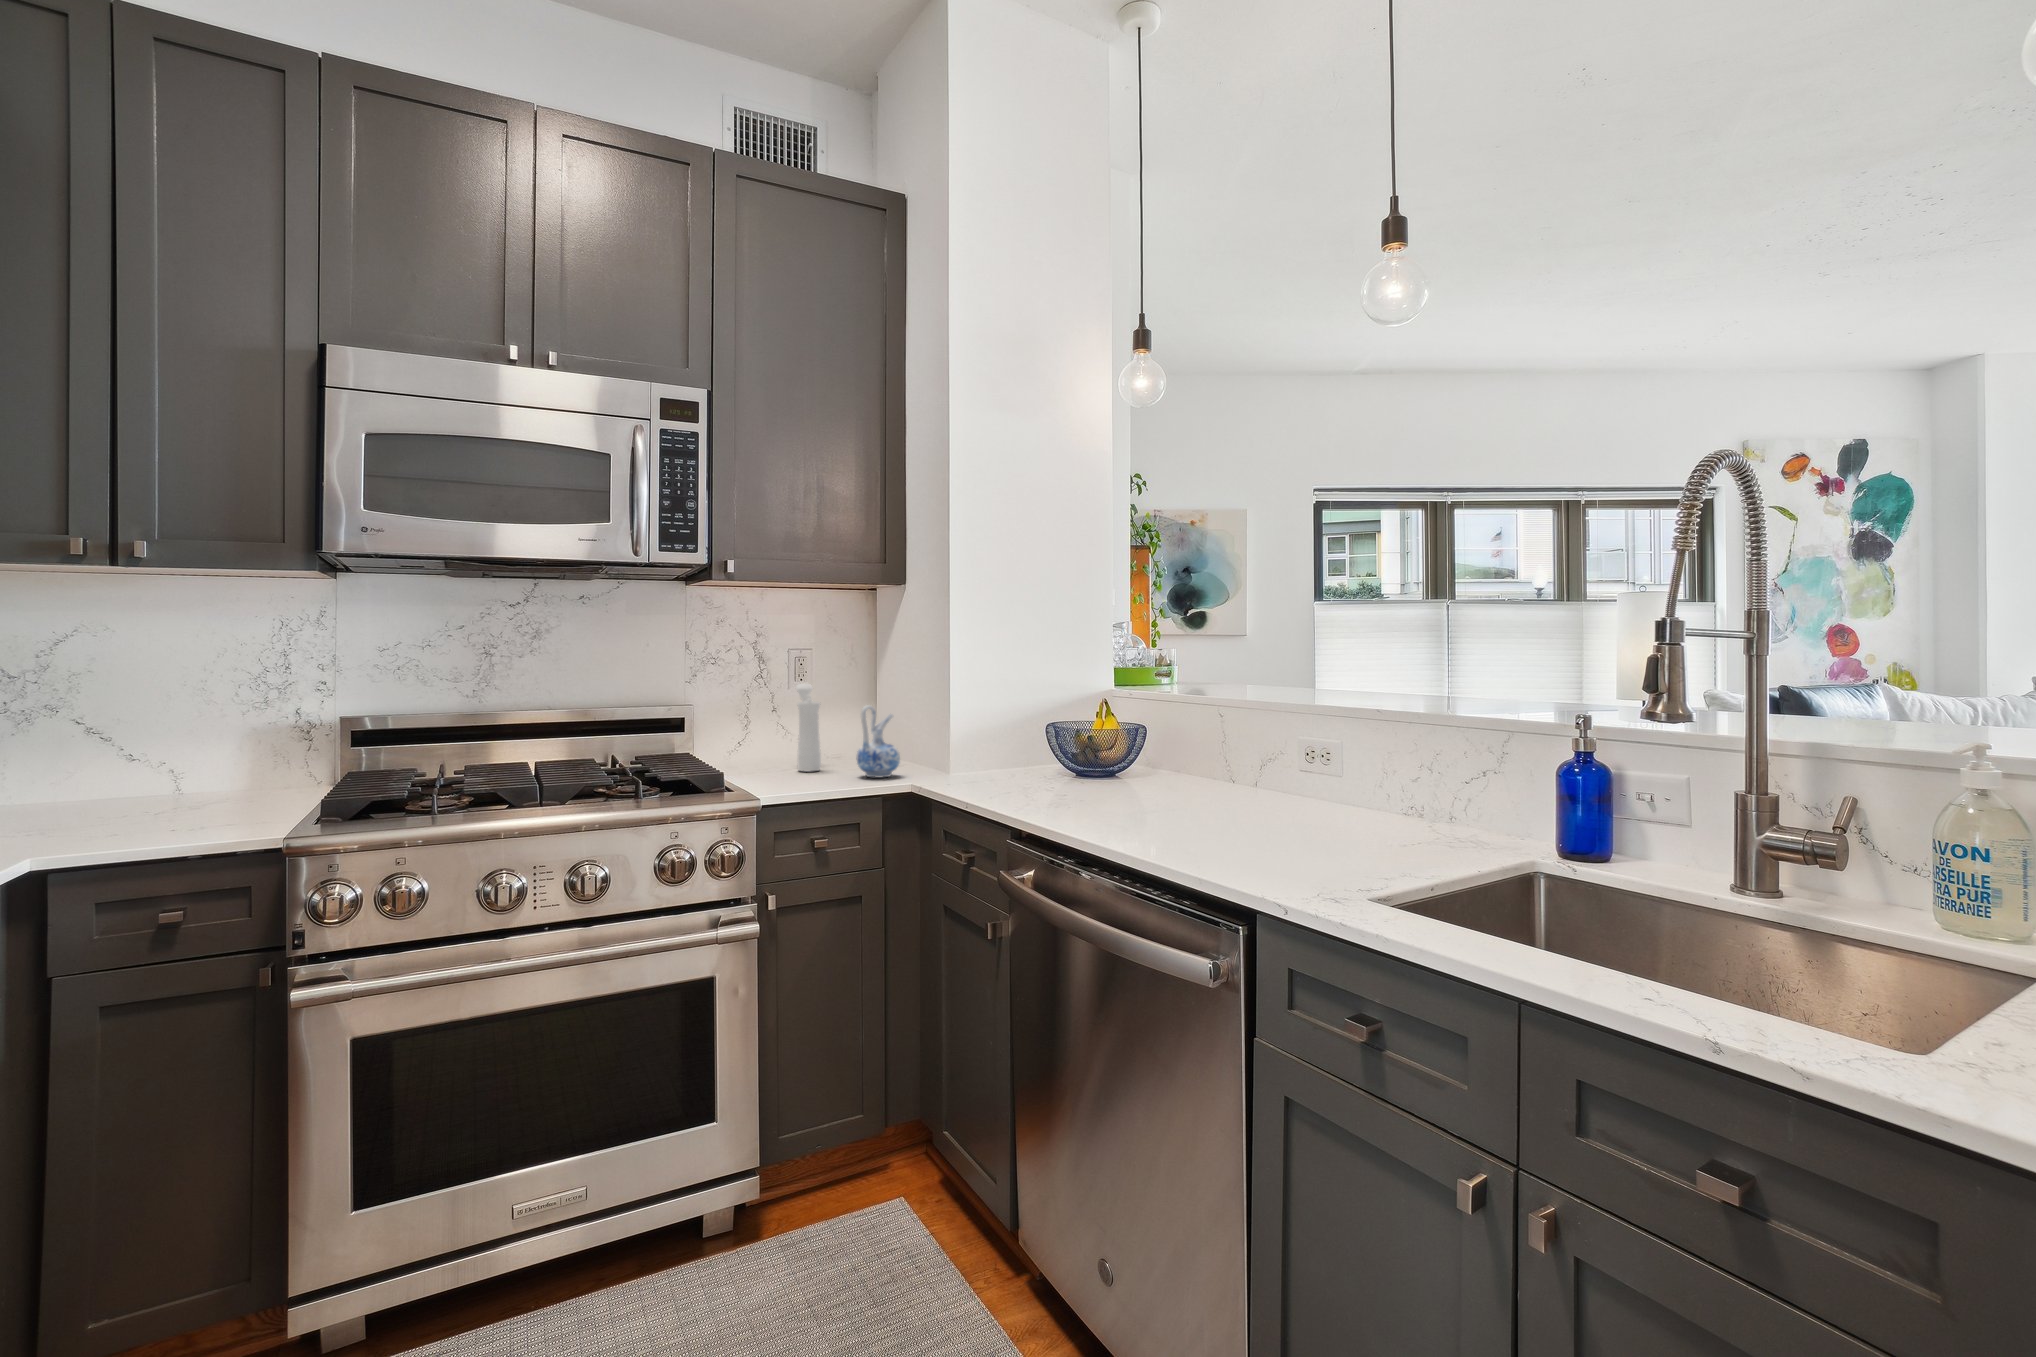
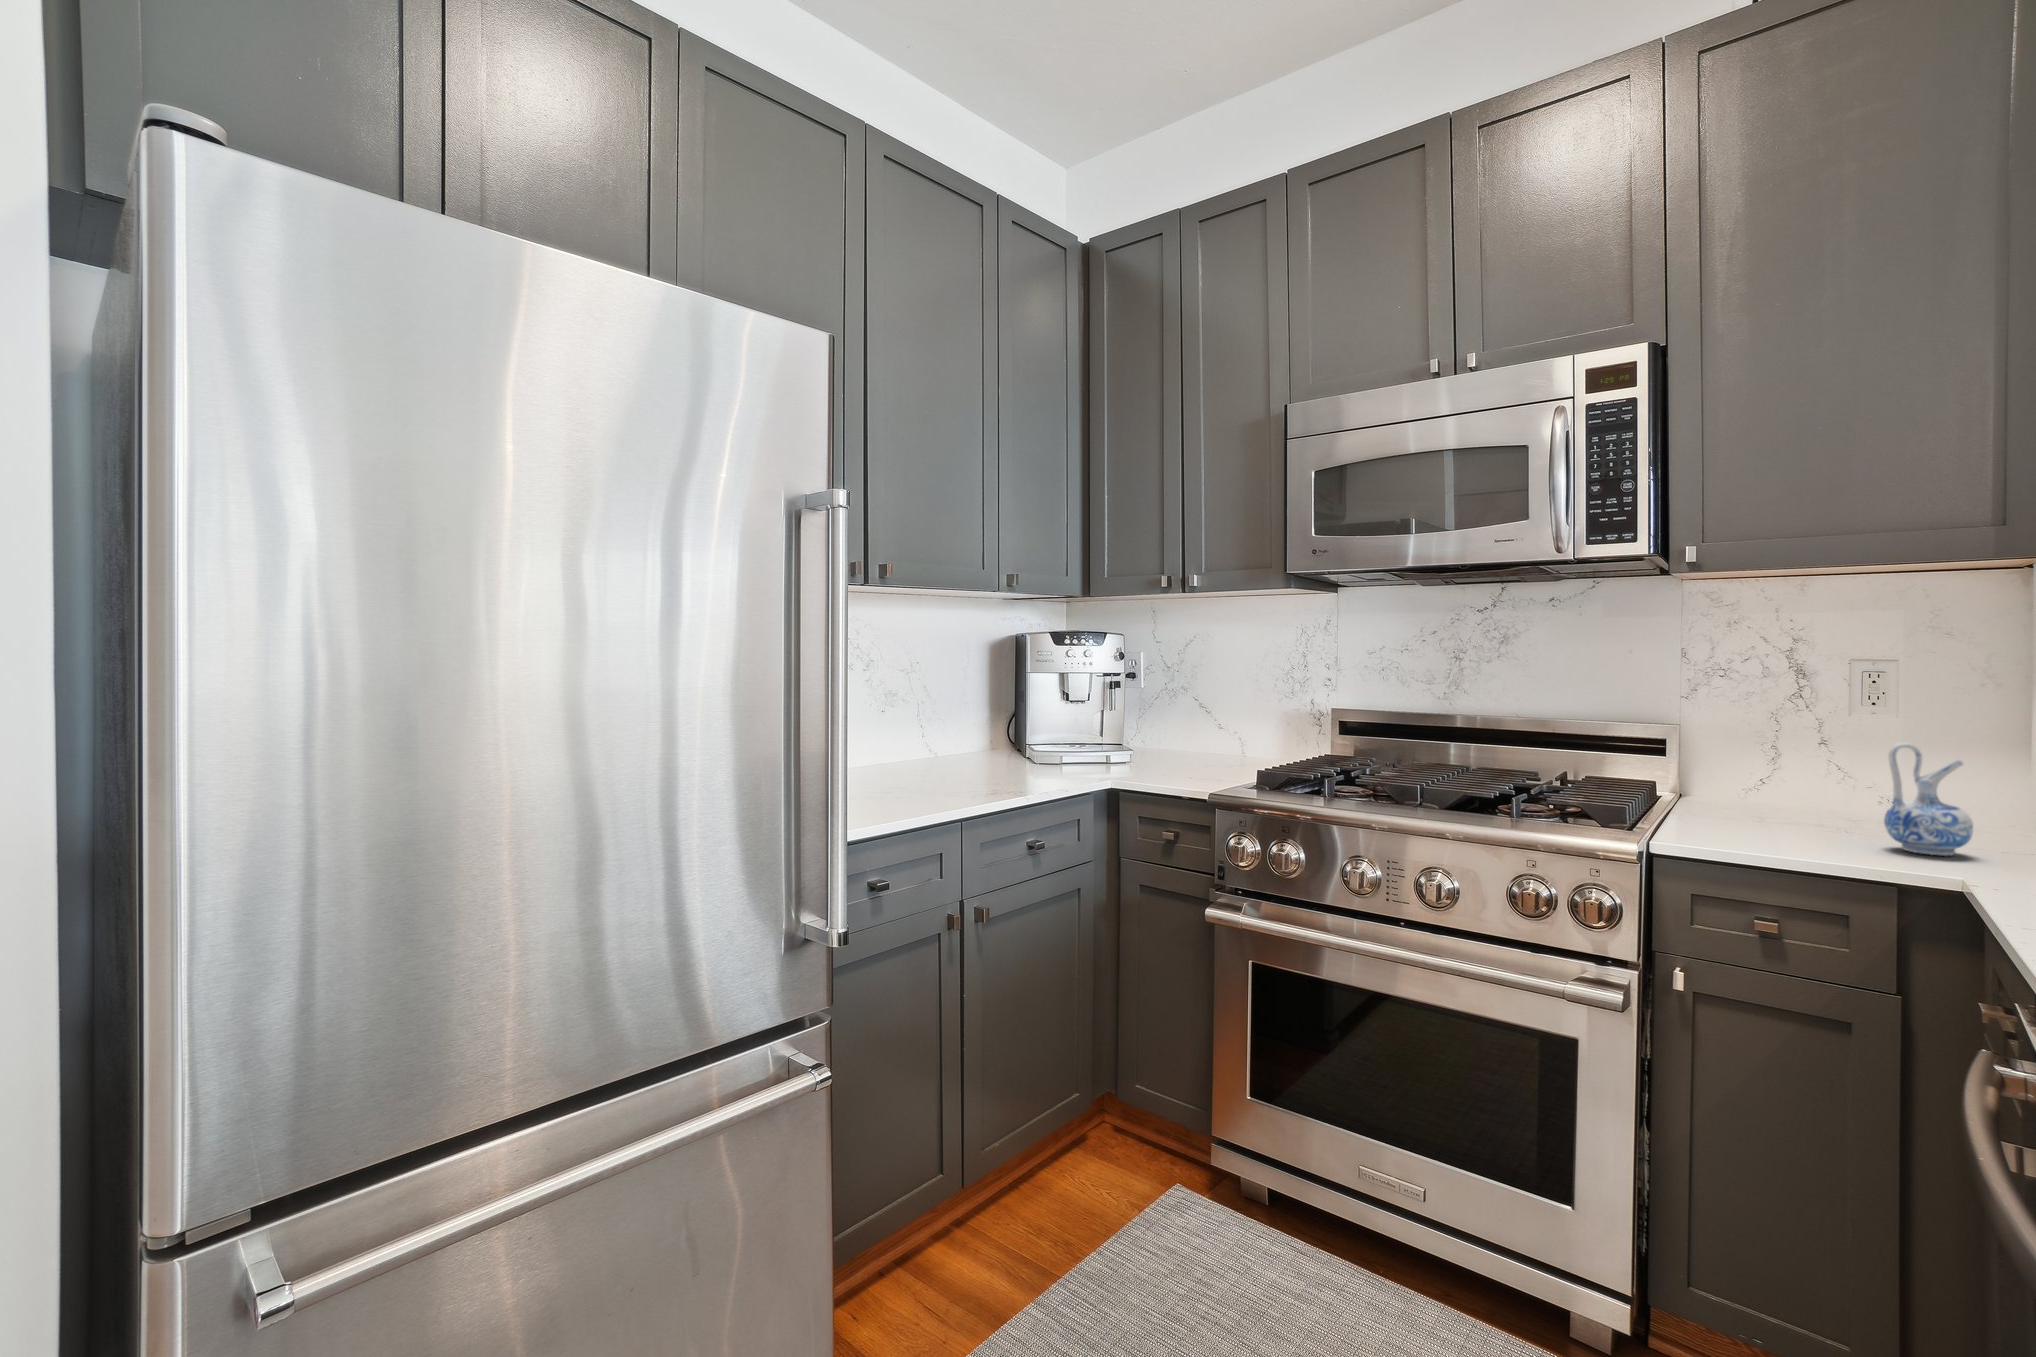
pepper mill: present [796,684,821,772] -> none [1812,707,1867,830]

